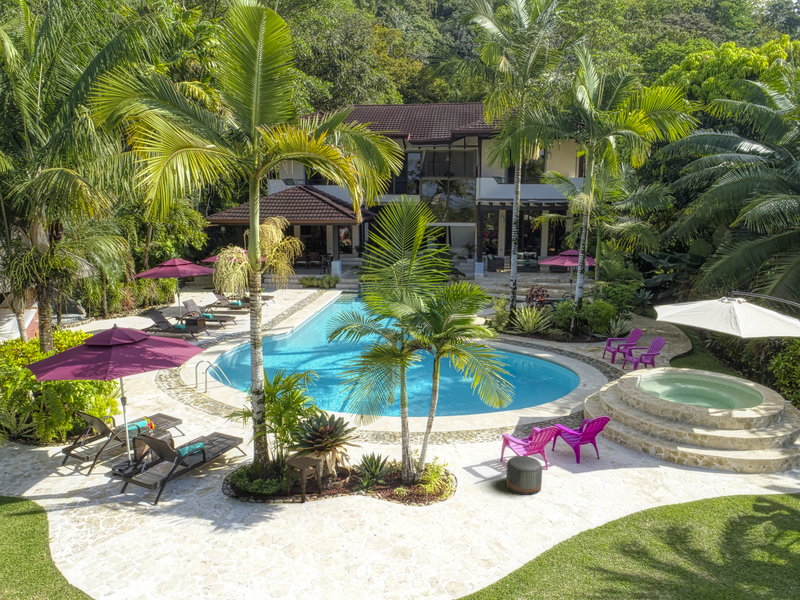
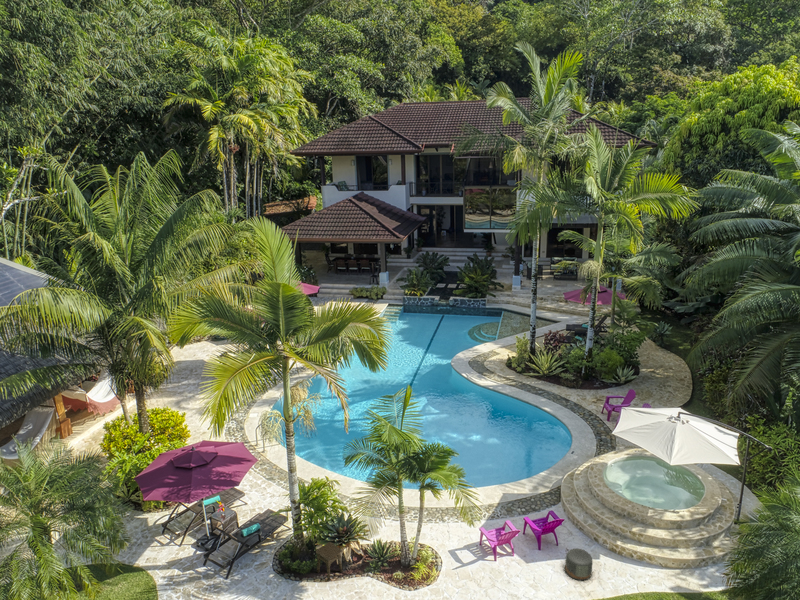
pouf: present [506,456,542,495] -> present [565,548,593,581]

